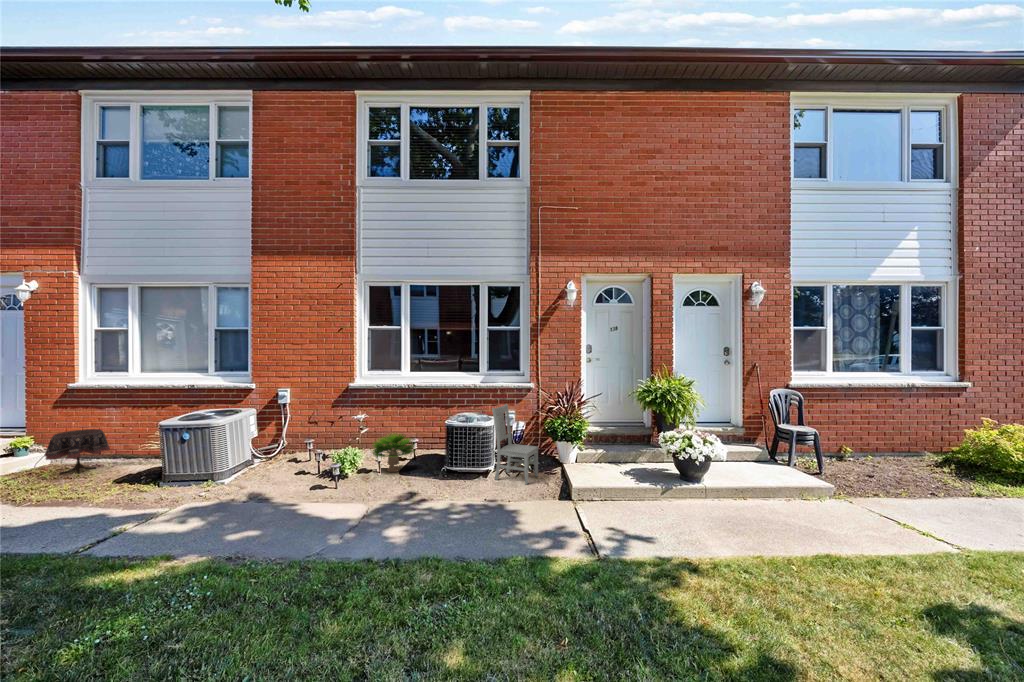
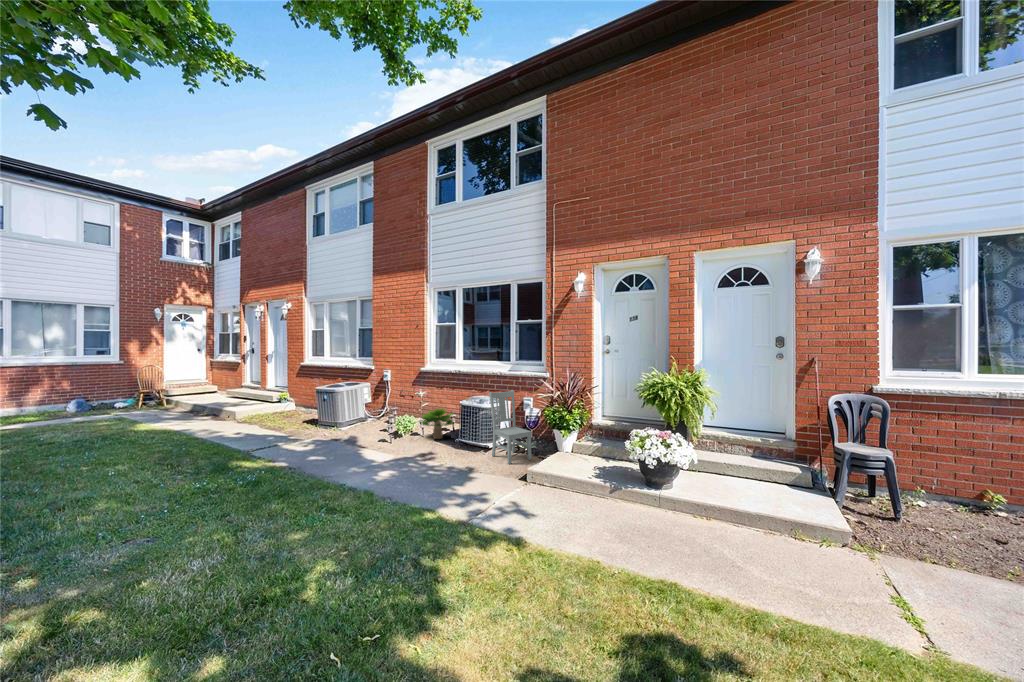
side table: present [45,429,110,474] -> none [279,390,311,416]

